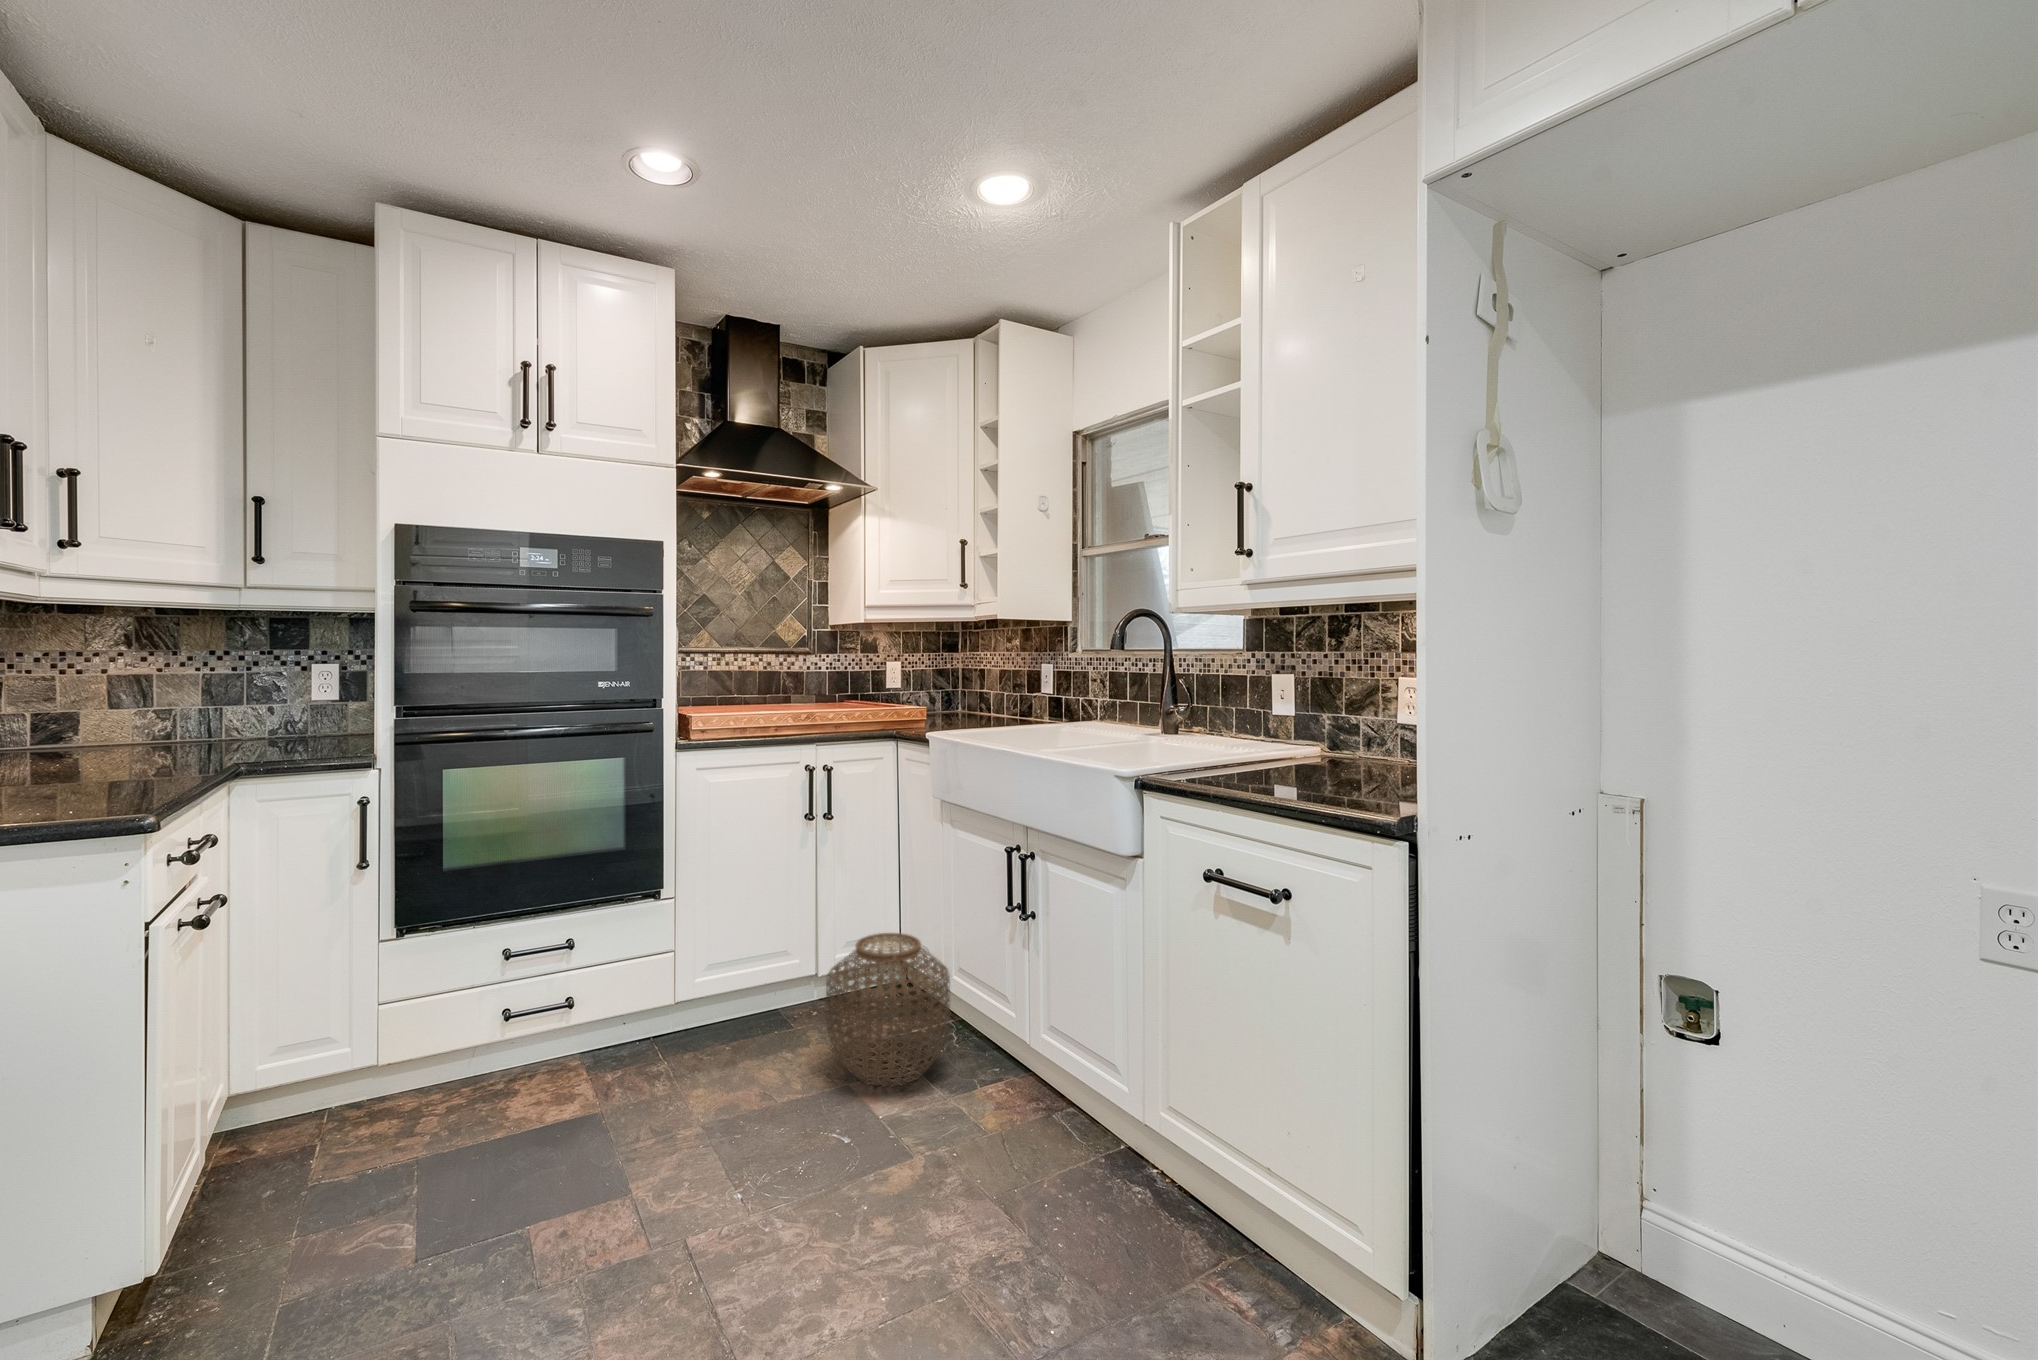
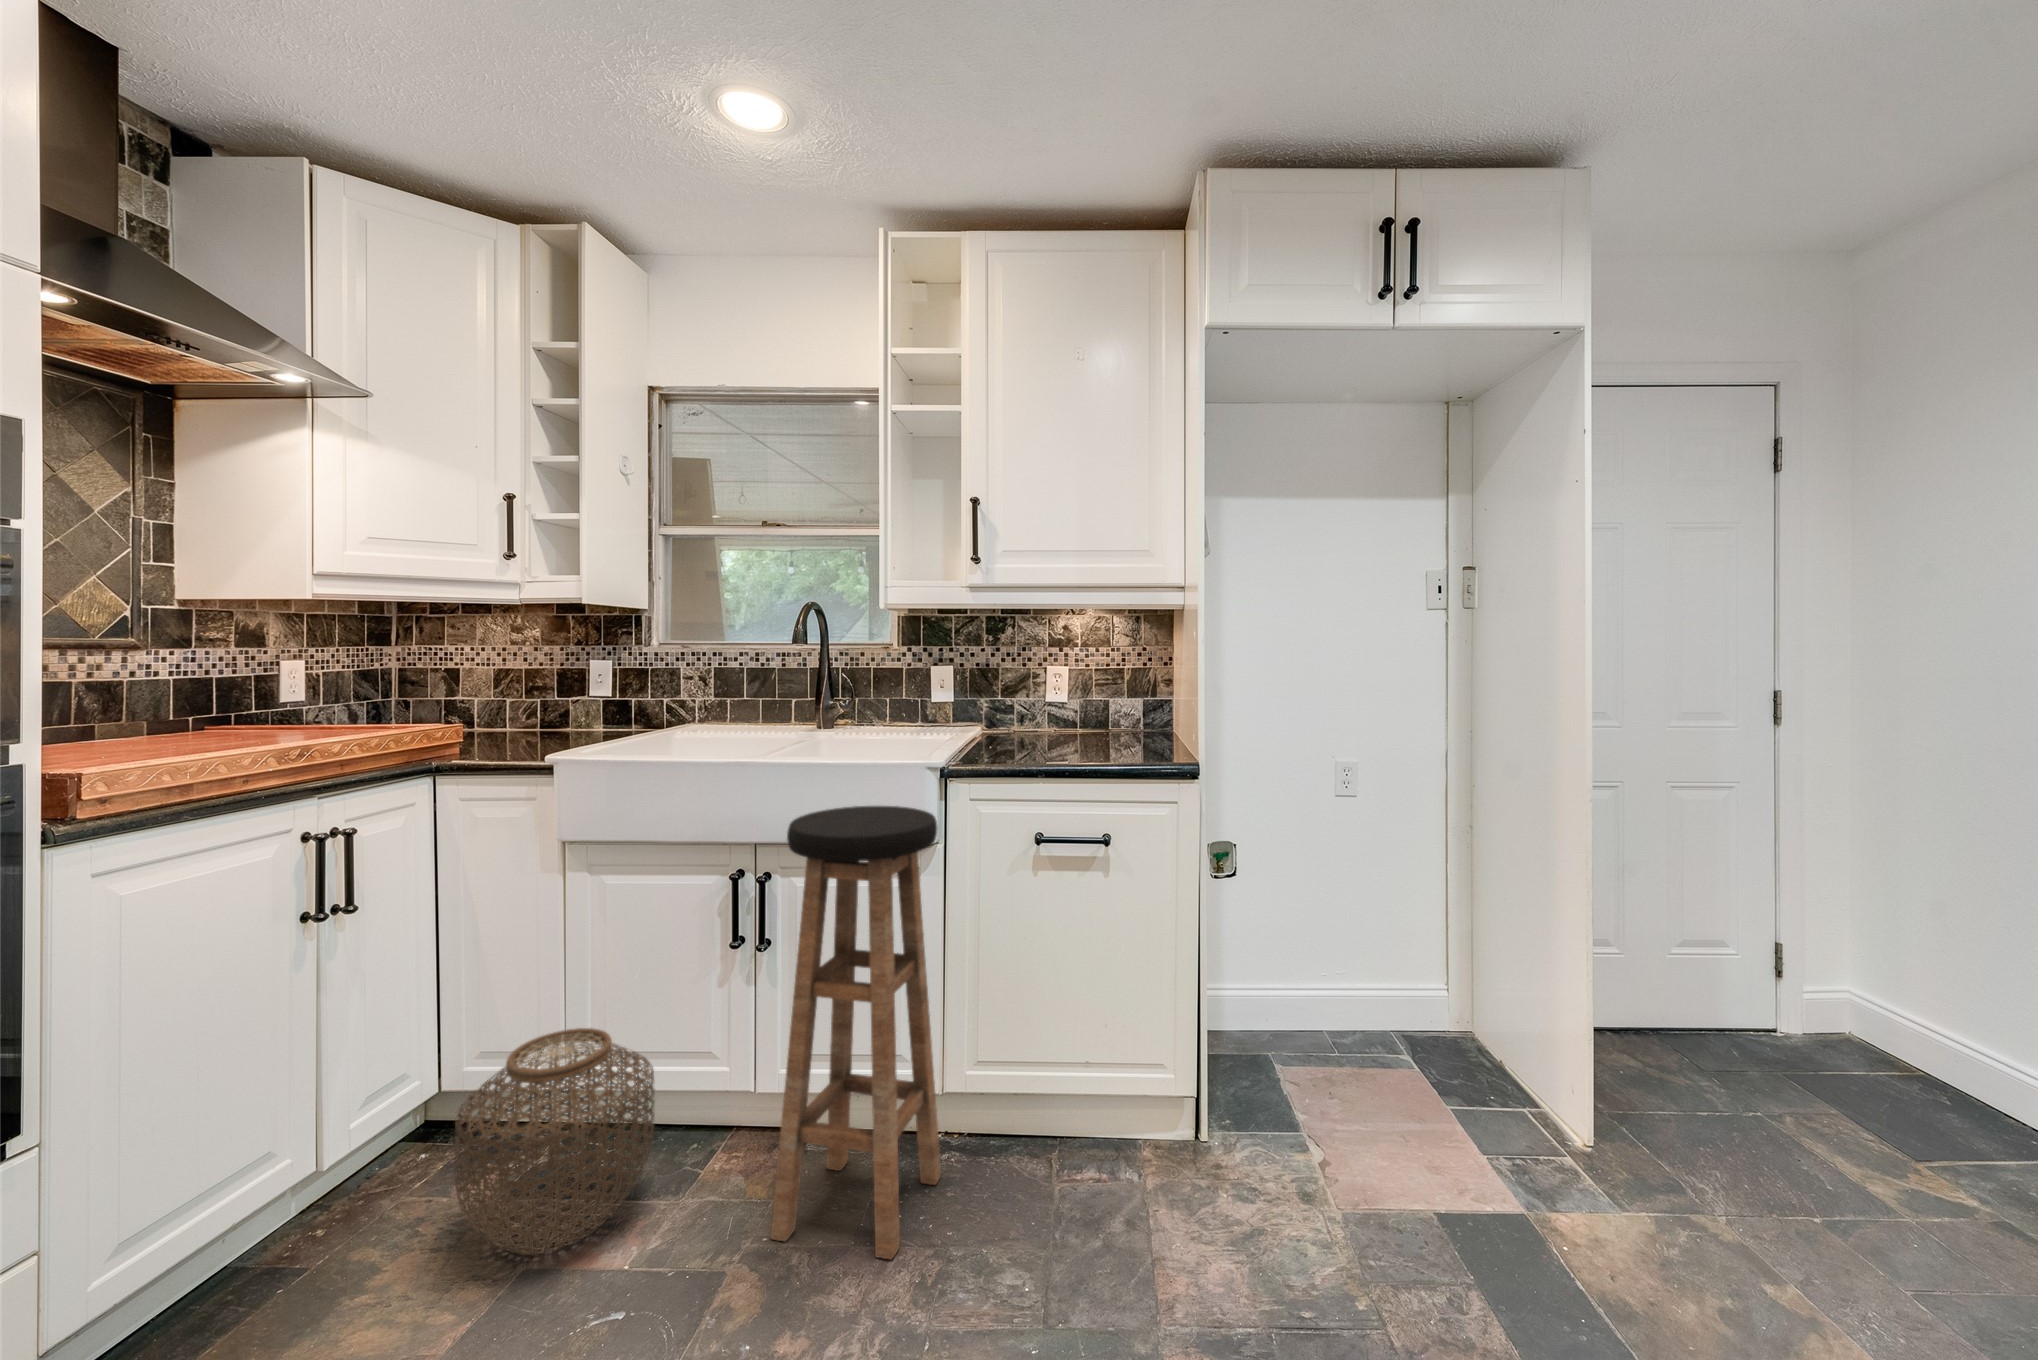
bar stool: none [958,799,1113,1223] -> present [770,806,941,1259]

